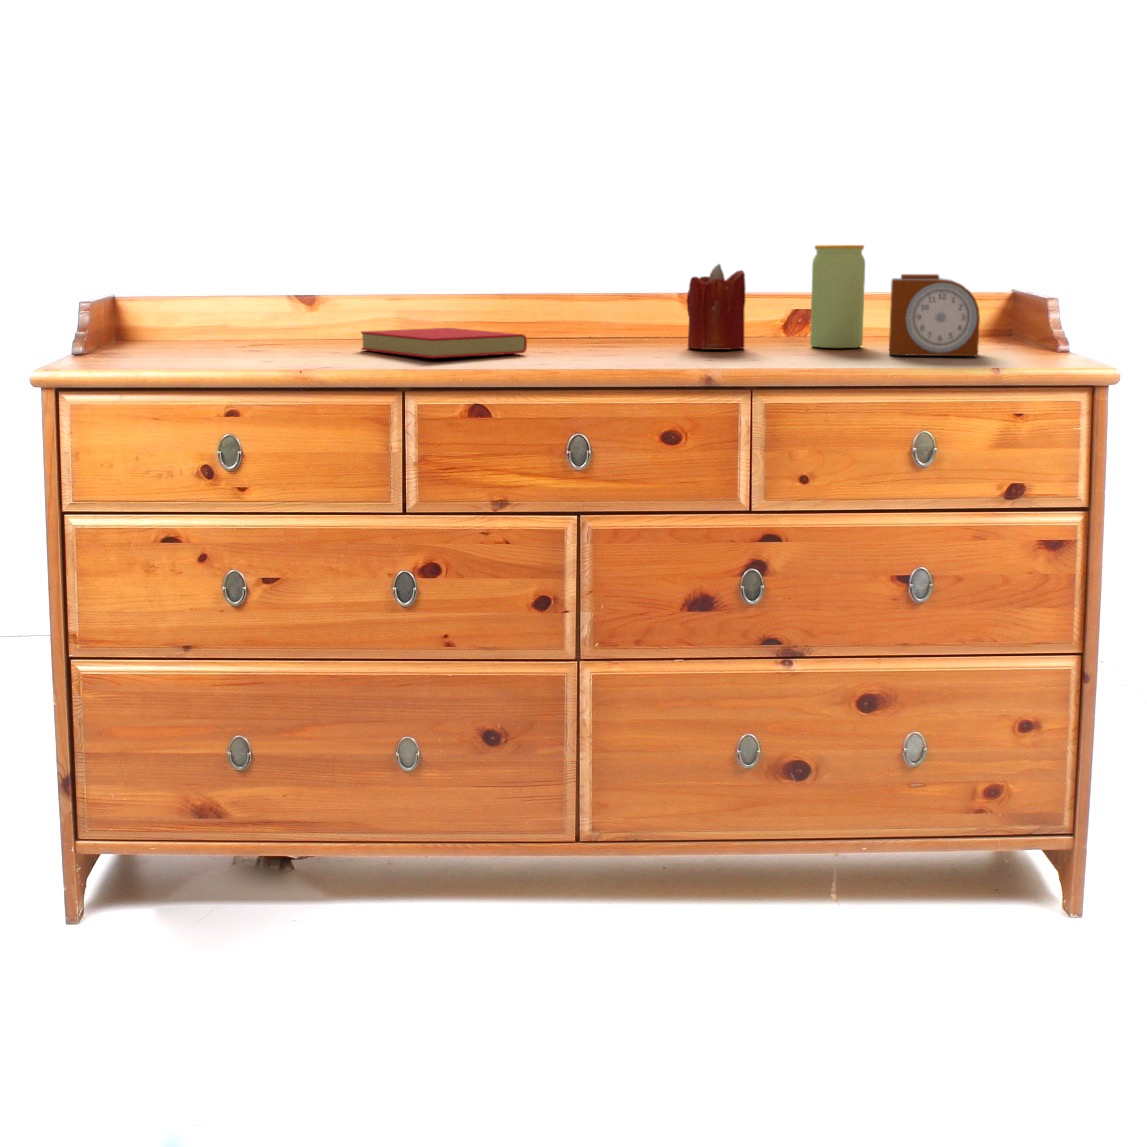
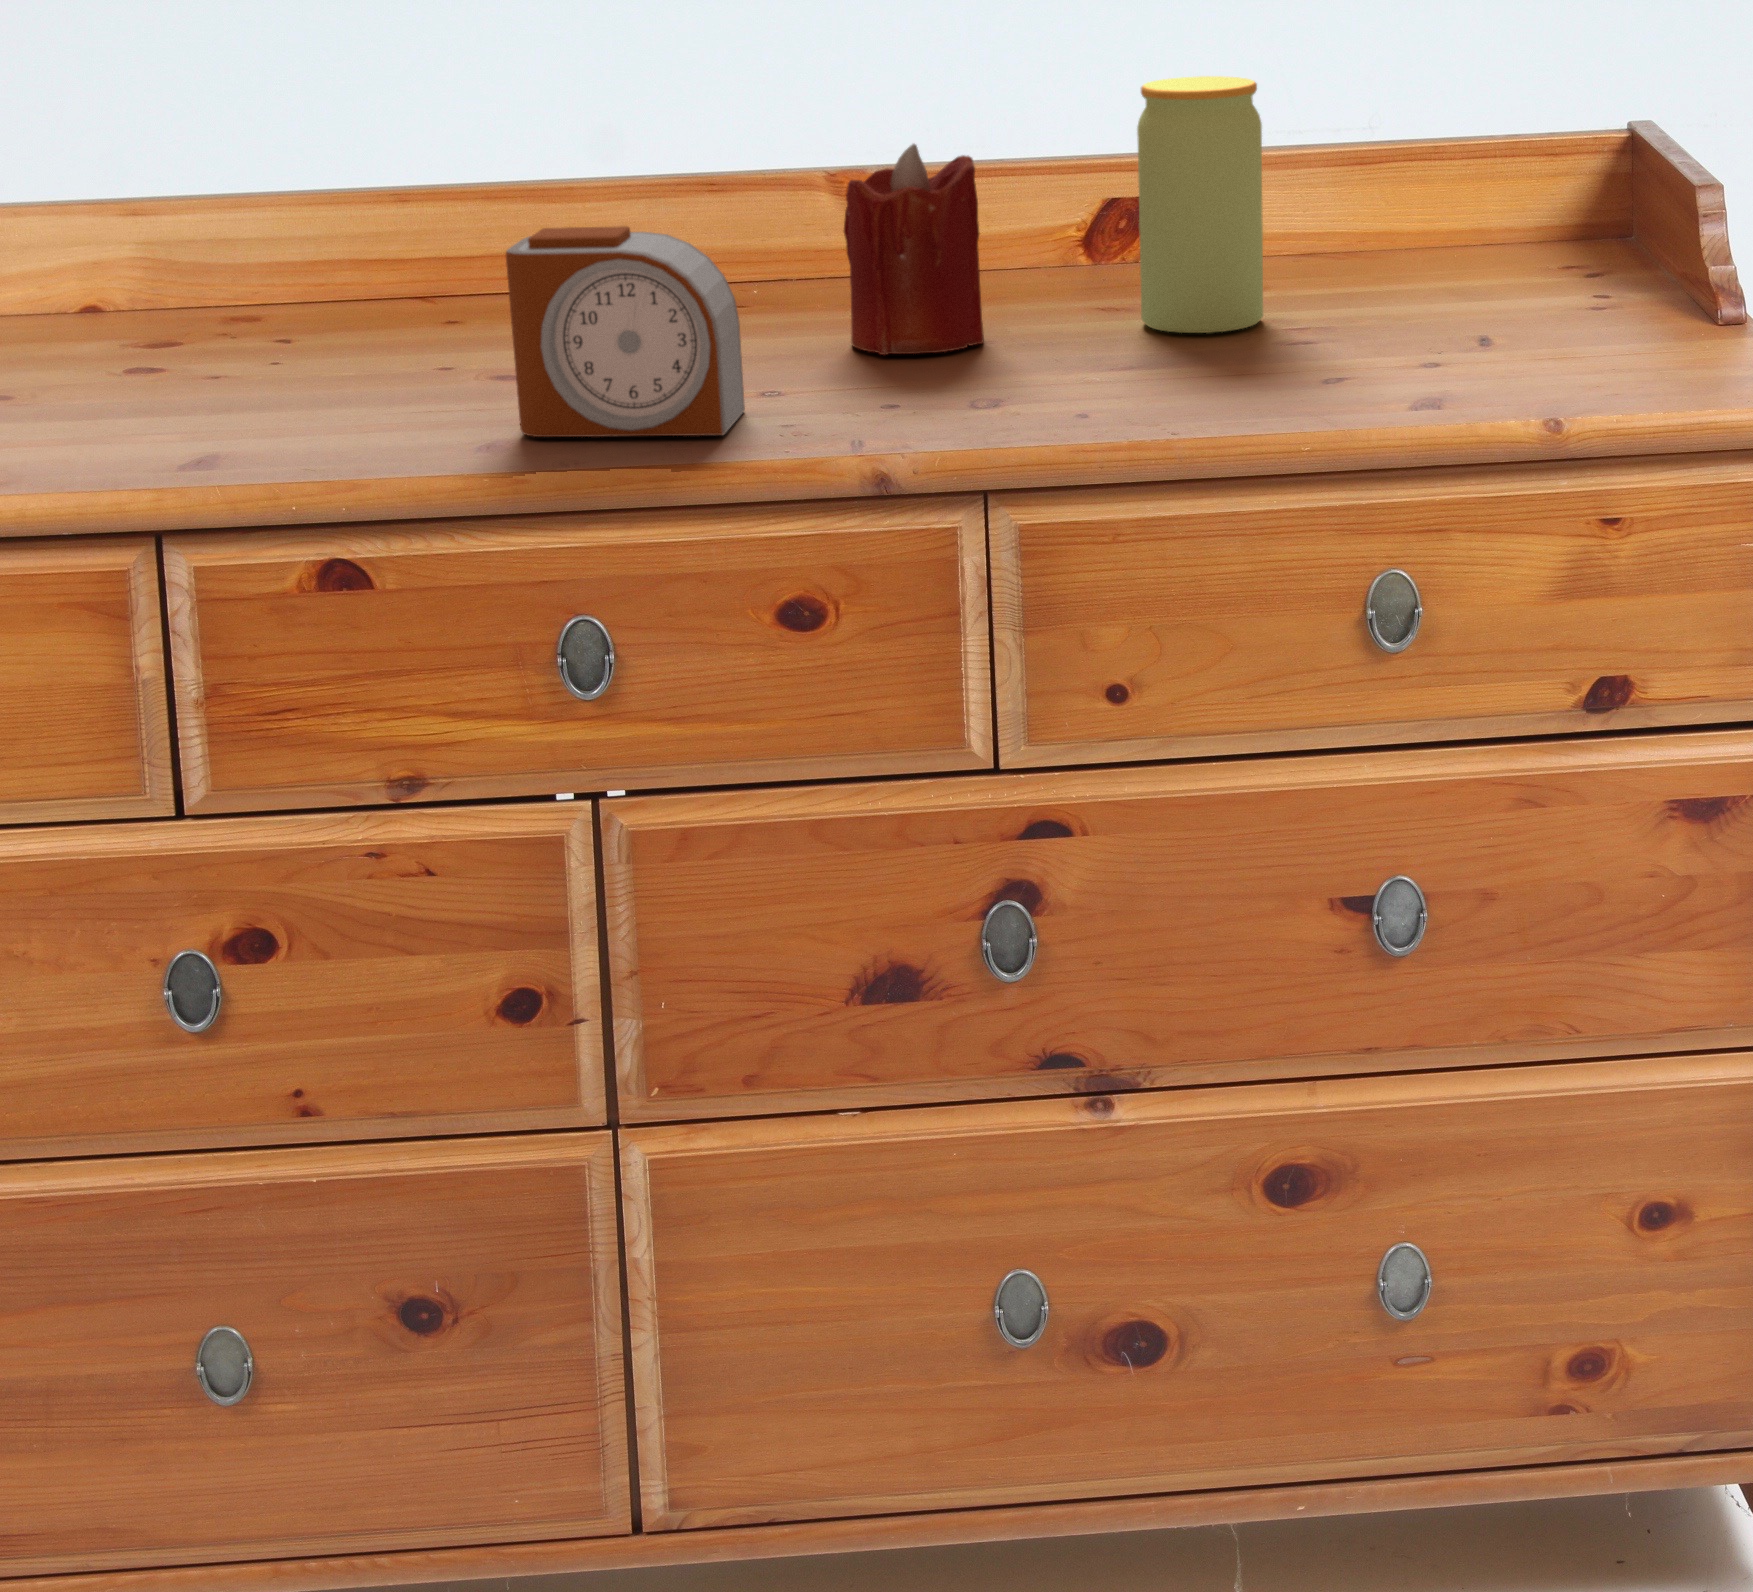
alarm clock: present [889,274,980,356] -> present [506,226,745,437]
book: present [361,328,527,358] -> none [70,308,461,435]

